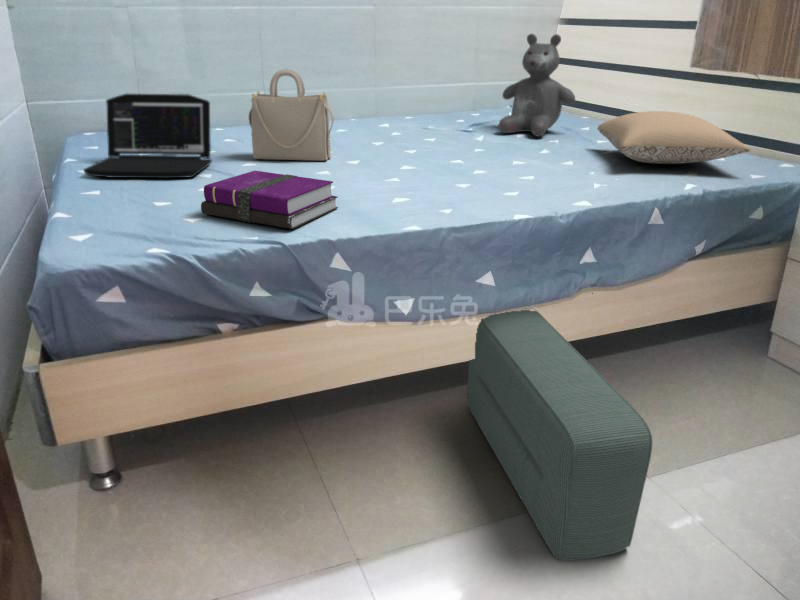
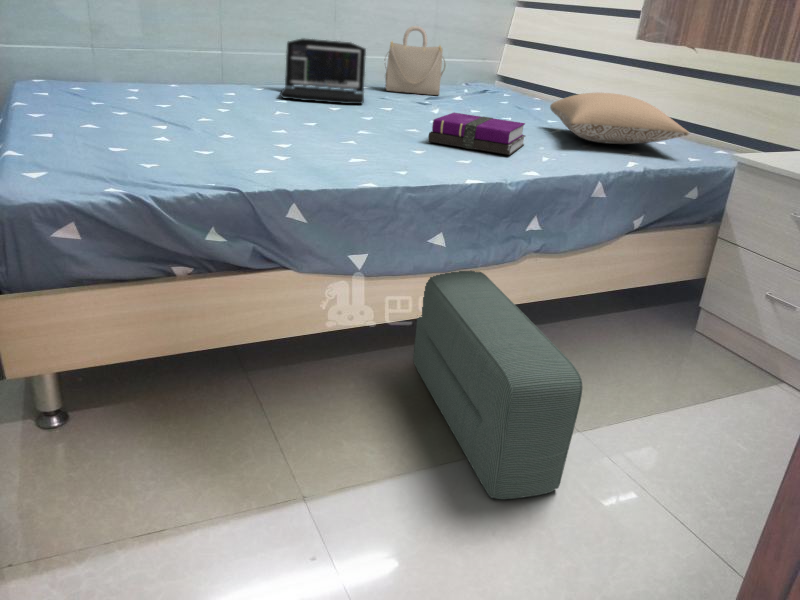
teddy bear: present [498,34,575,137] -> none [455,11,531,113]
handbag: present [249,69,334,161] -> present [385,26,445,95]
laptop: present [84,94,212,178] -> present [280,38,366,104]
notebook: present [201,171,338,229] -> present [428,113,525,155]

